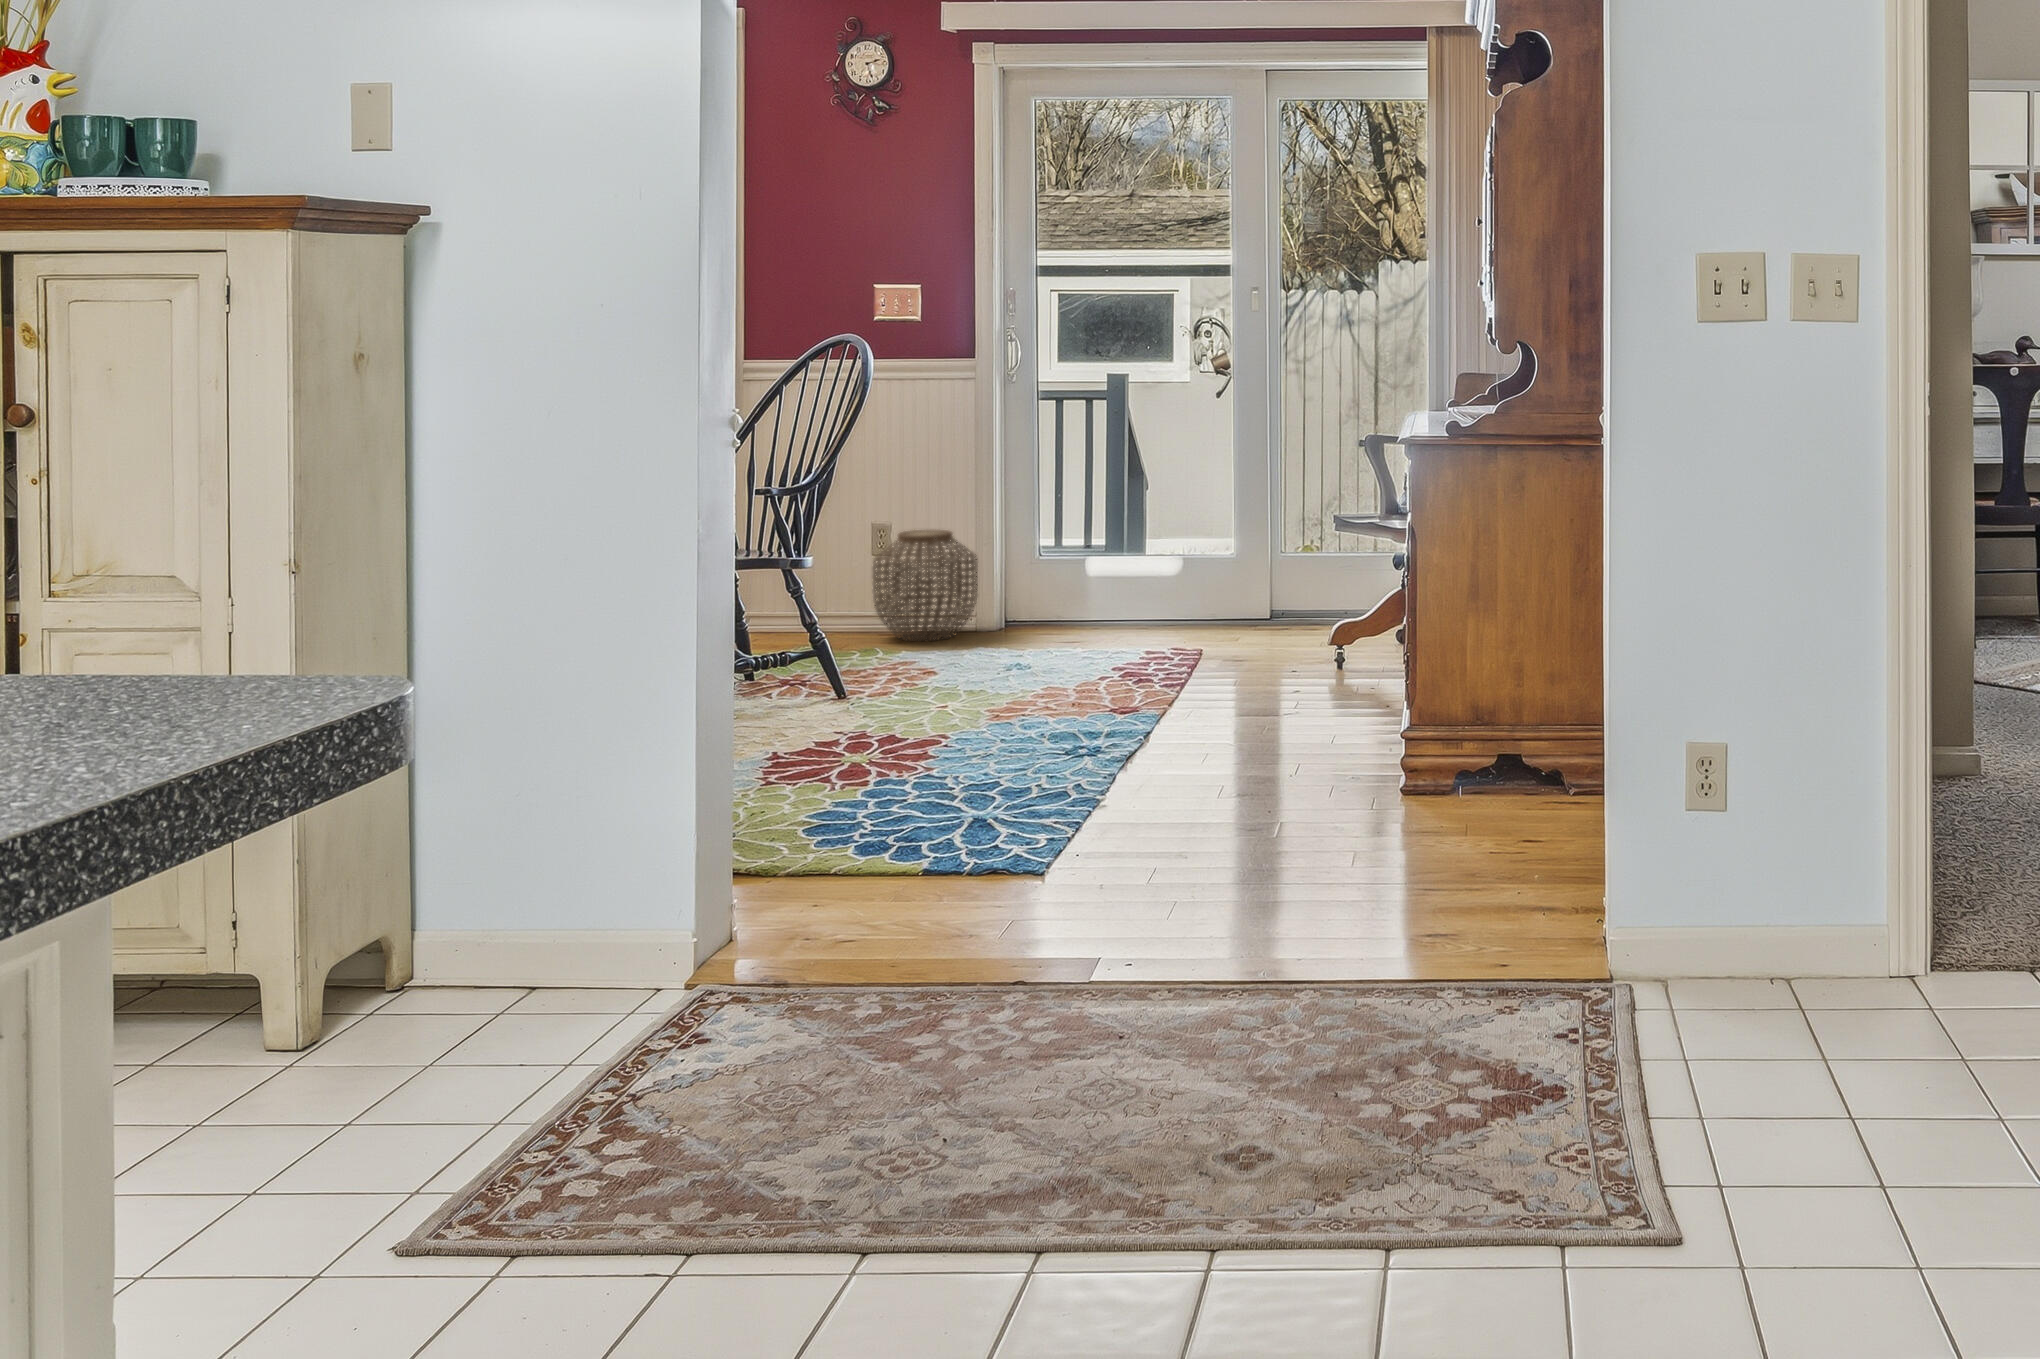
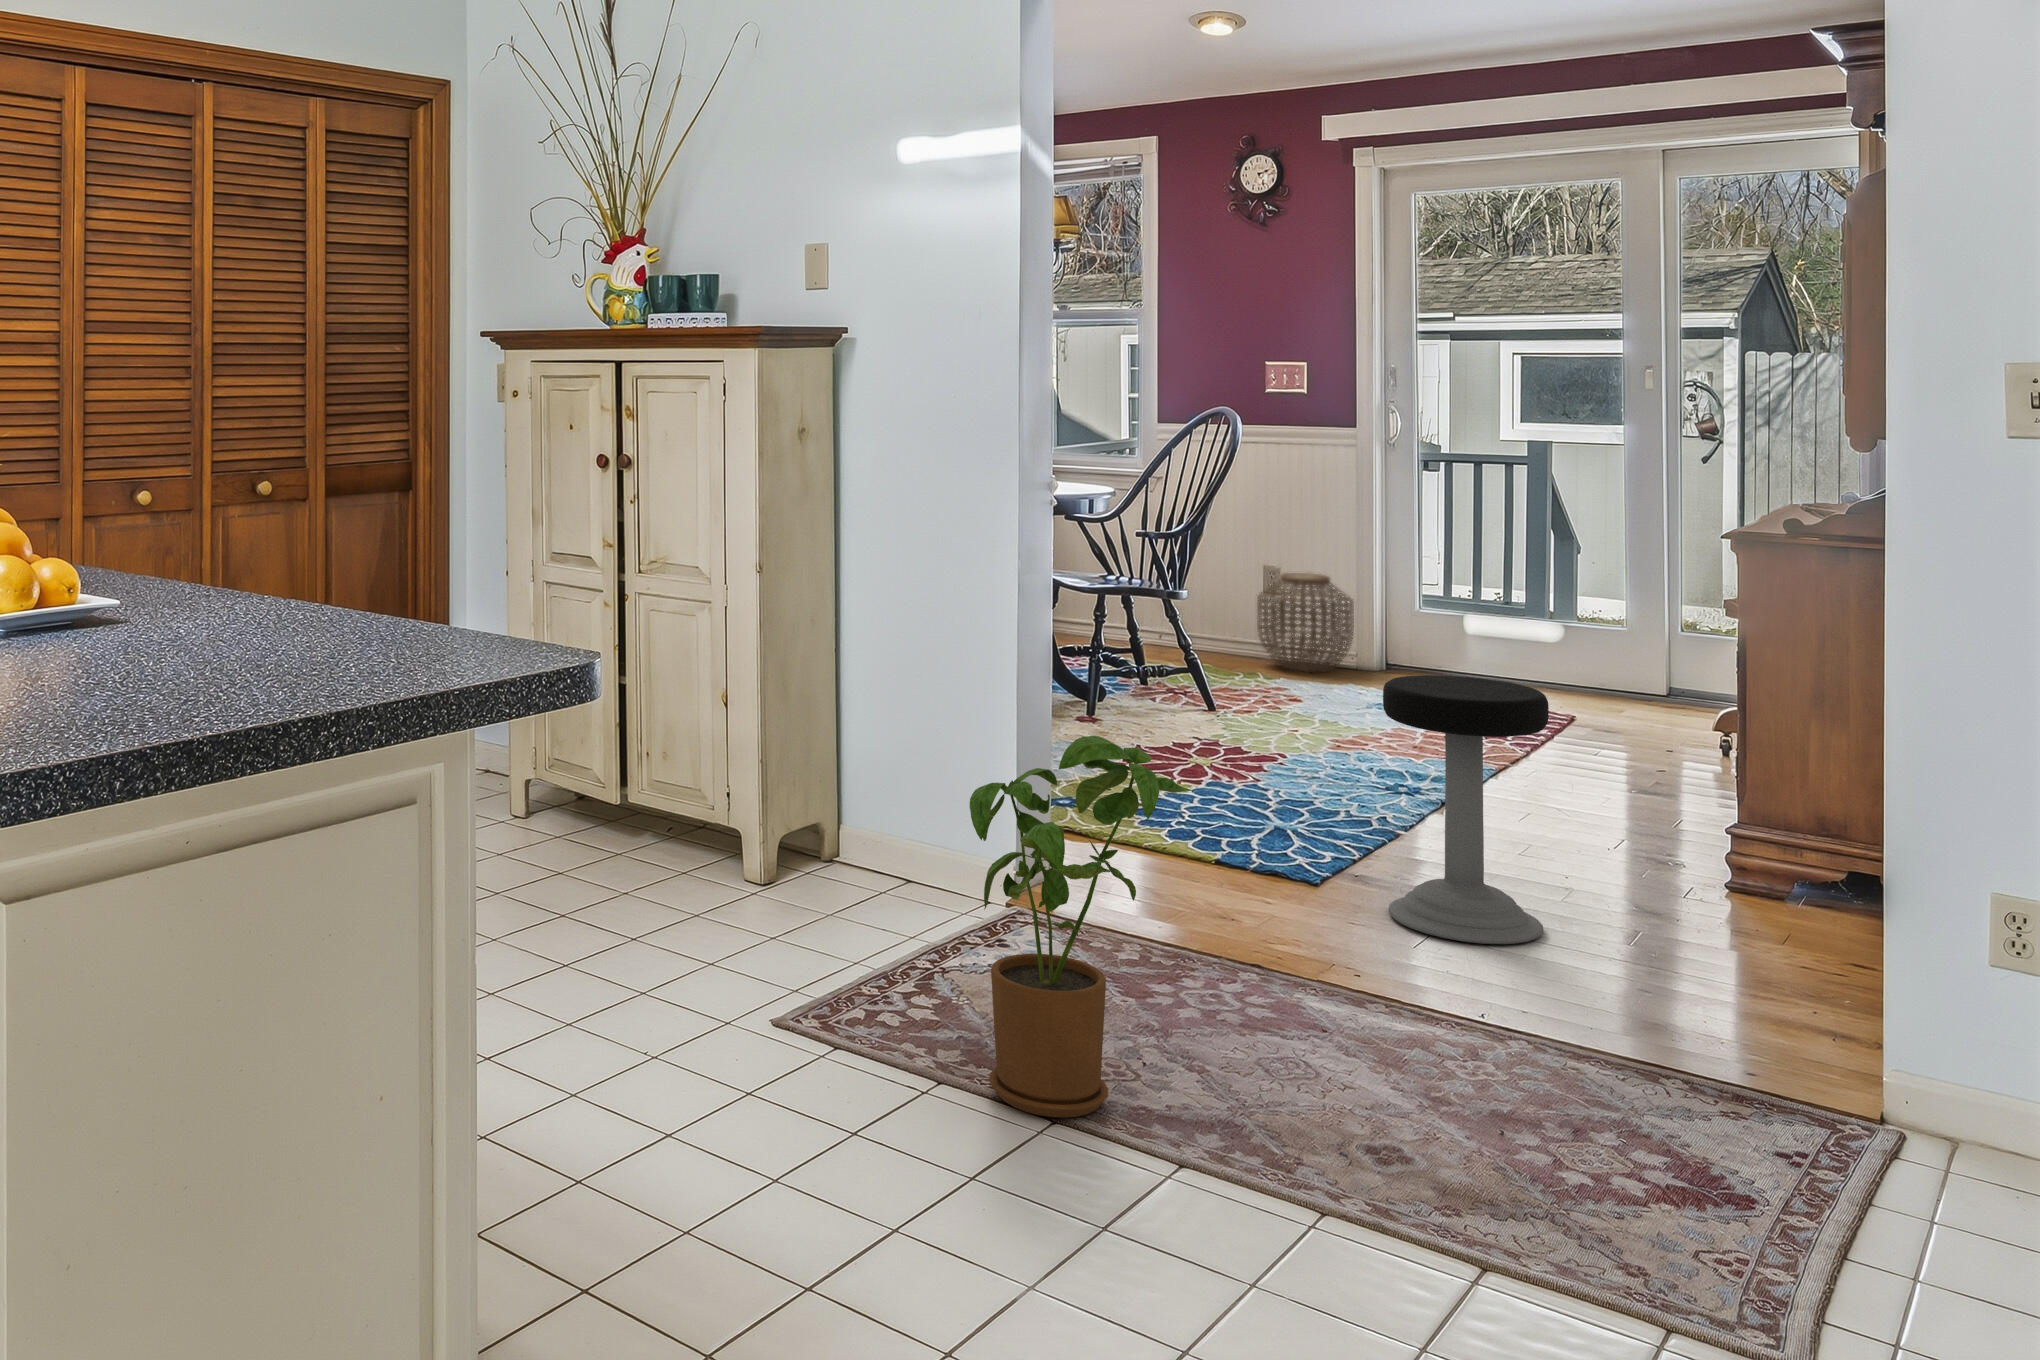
stool: none [1119,613,1280,902] -> present [1383,675,1549,944]
house plant: none [724,731,1021,1253] -> present [970,736,1192,1118]

